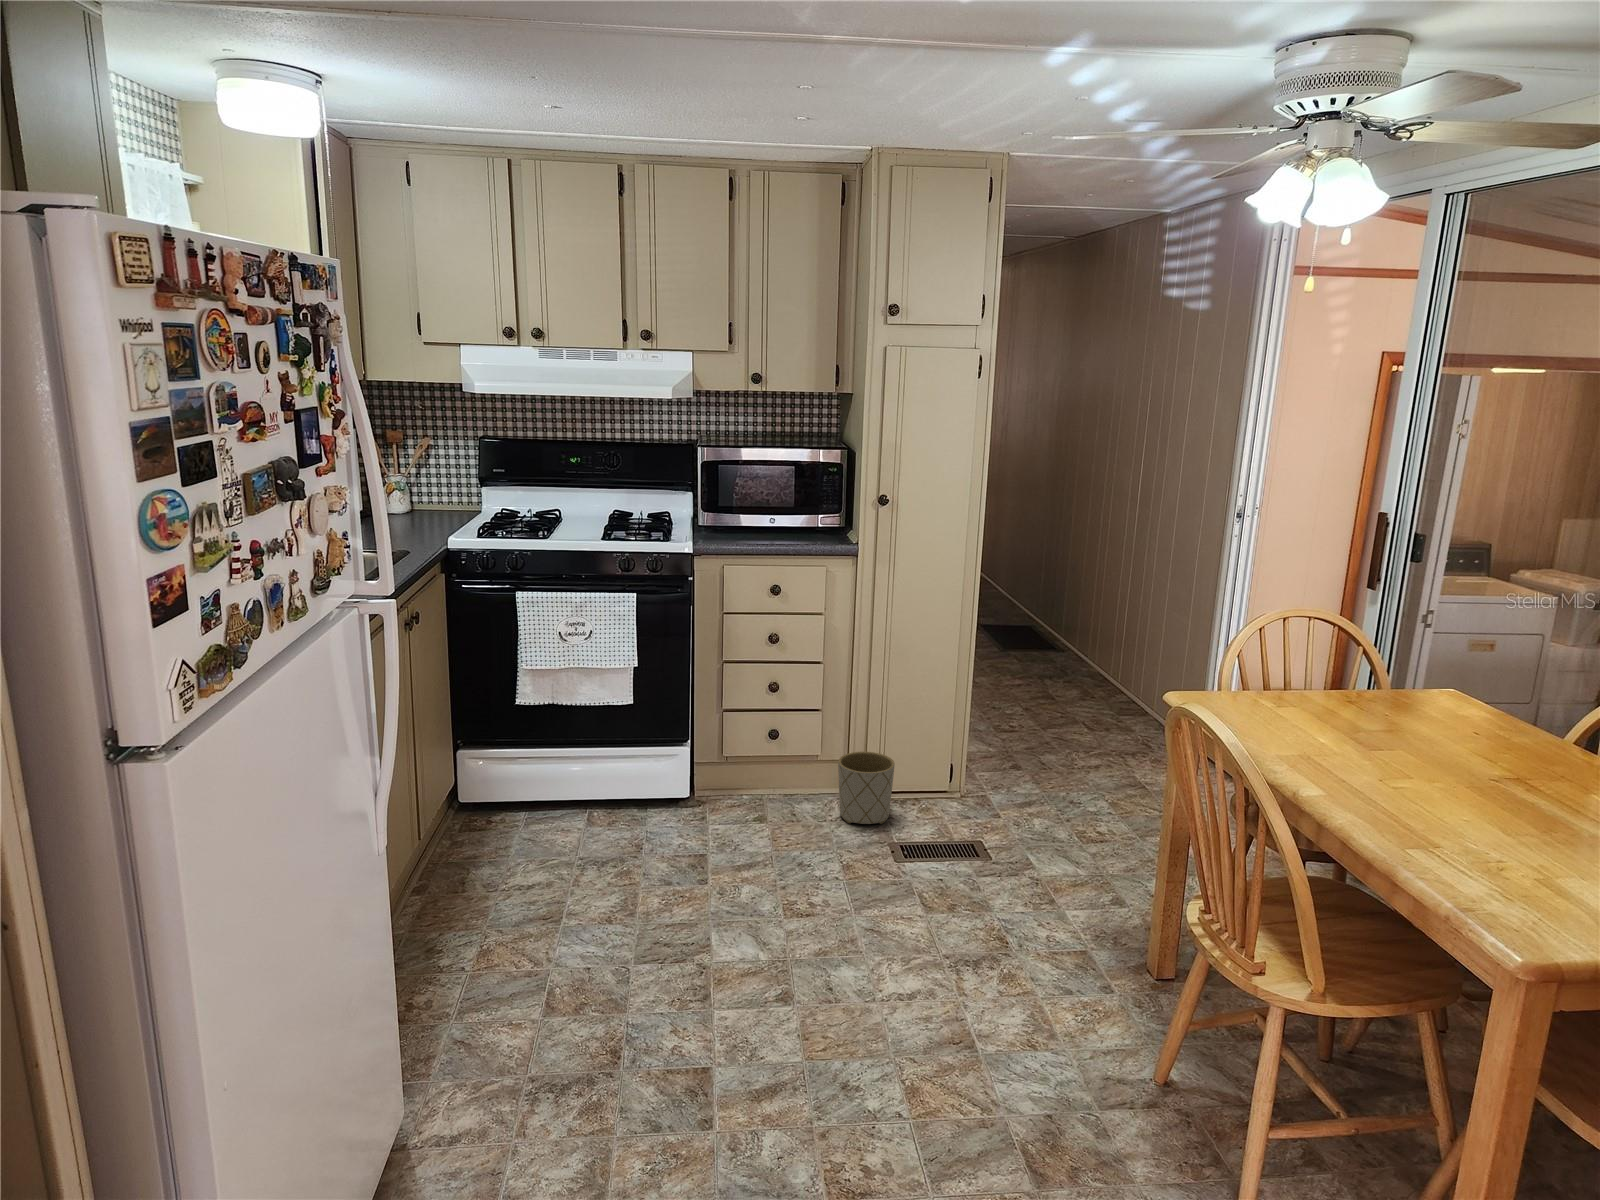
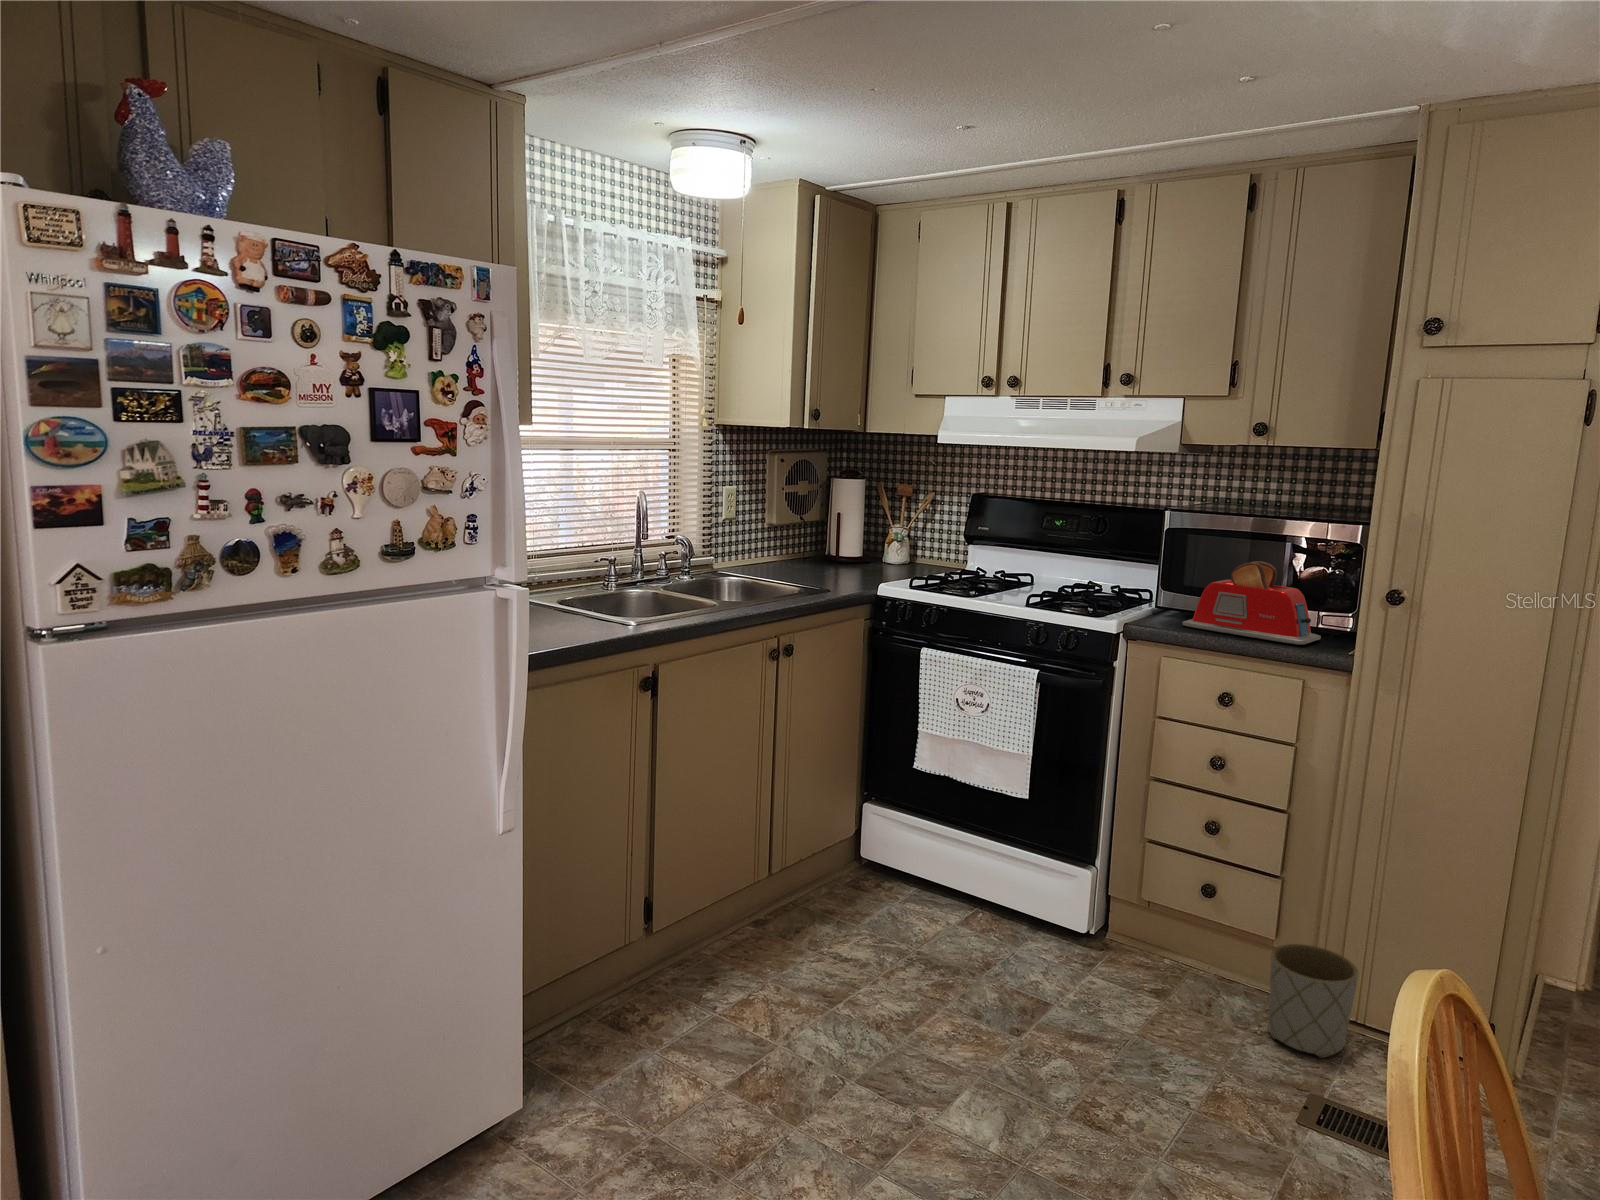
toaster: none [733,480,827,540] -> present [1182,561,1321,645]

